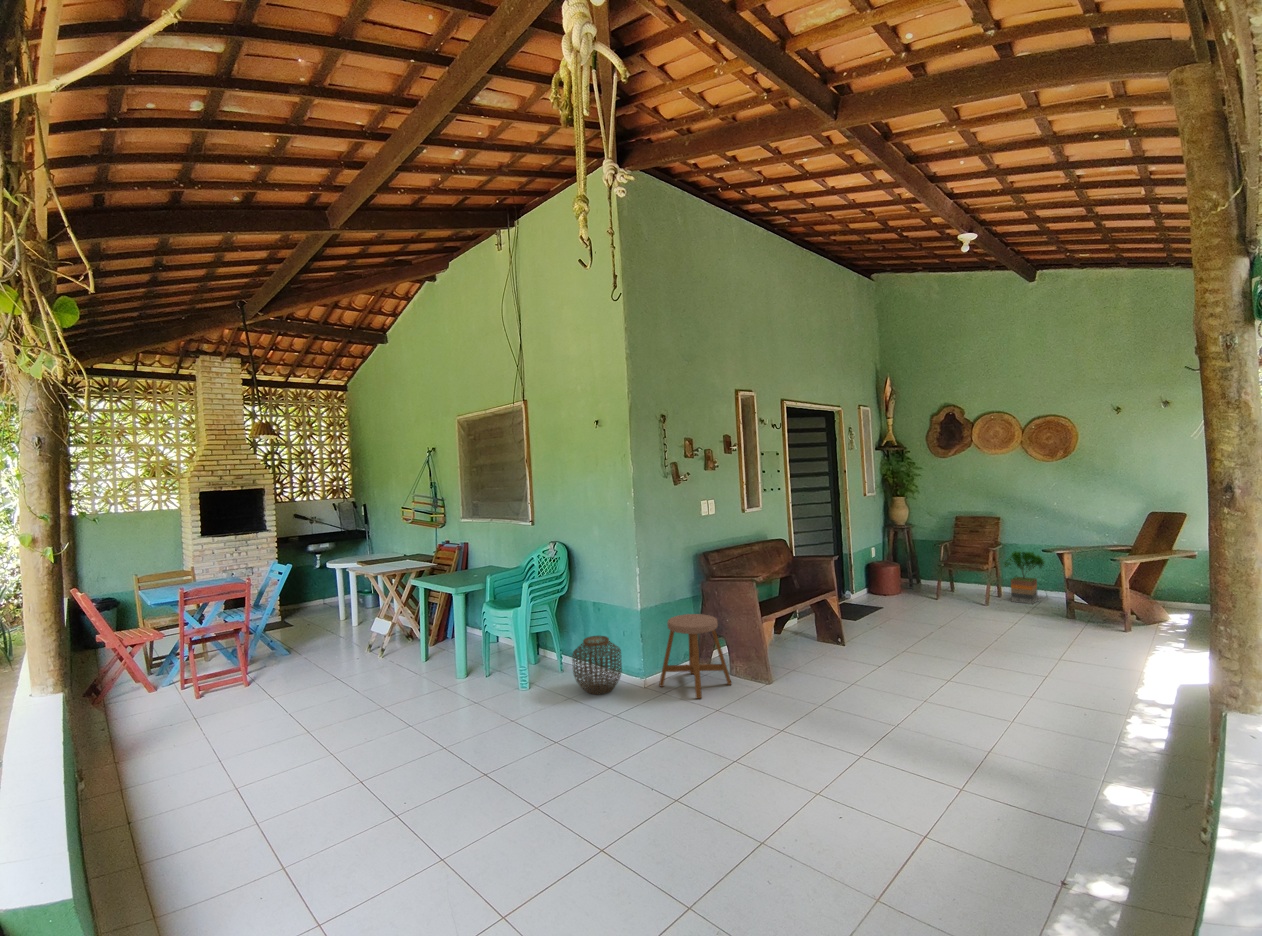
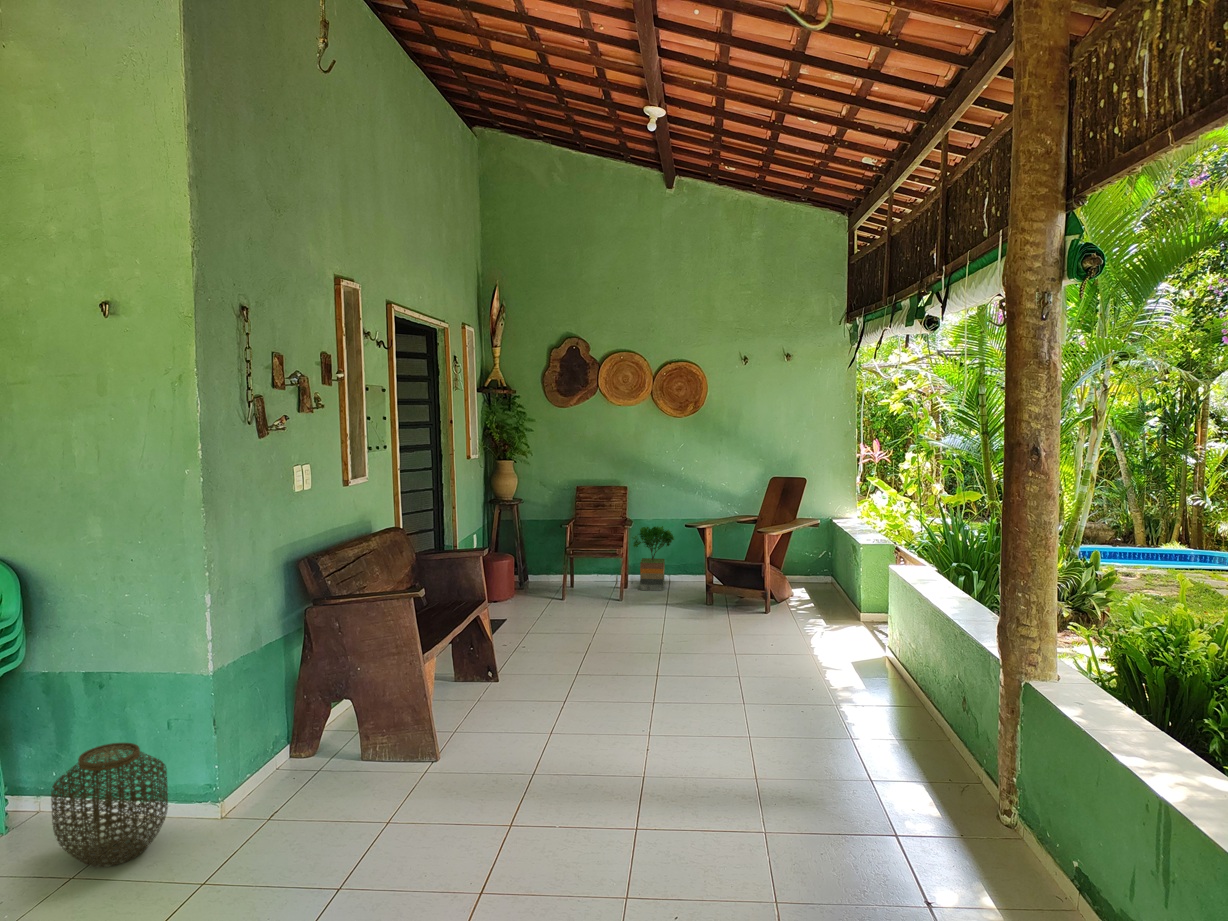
stool: present [659,614,731,698] -> none [241,668,374,819]

